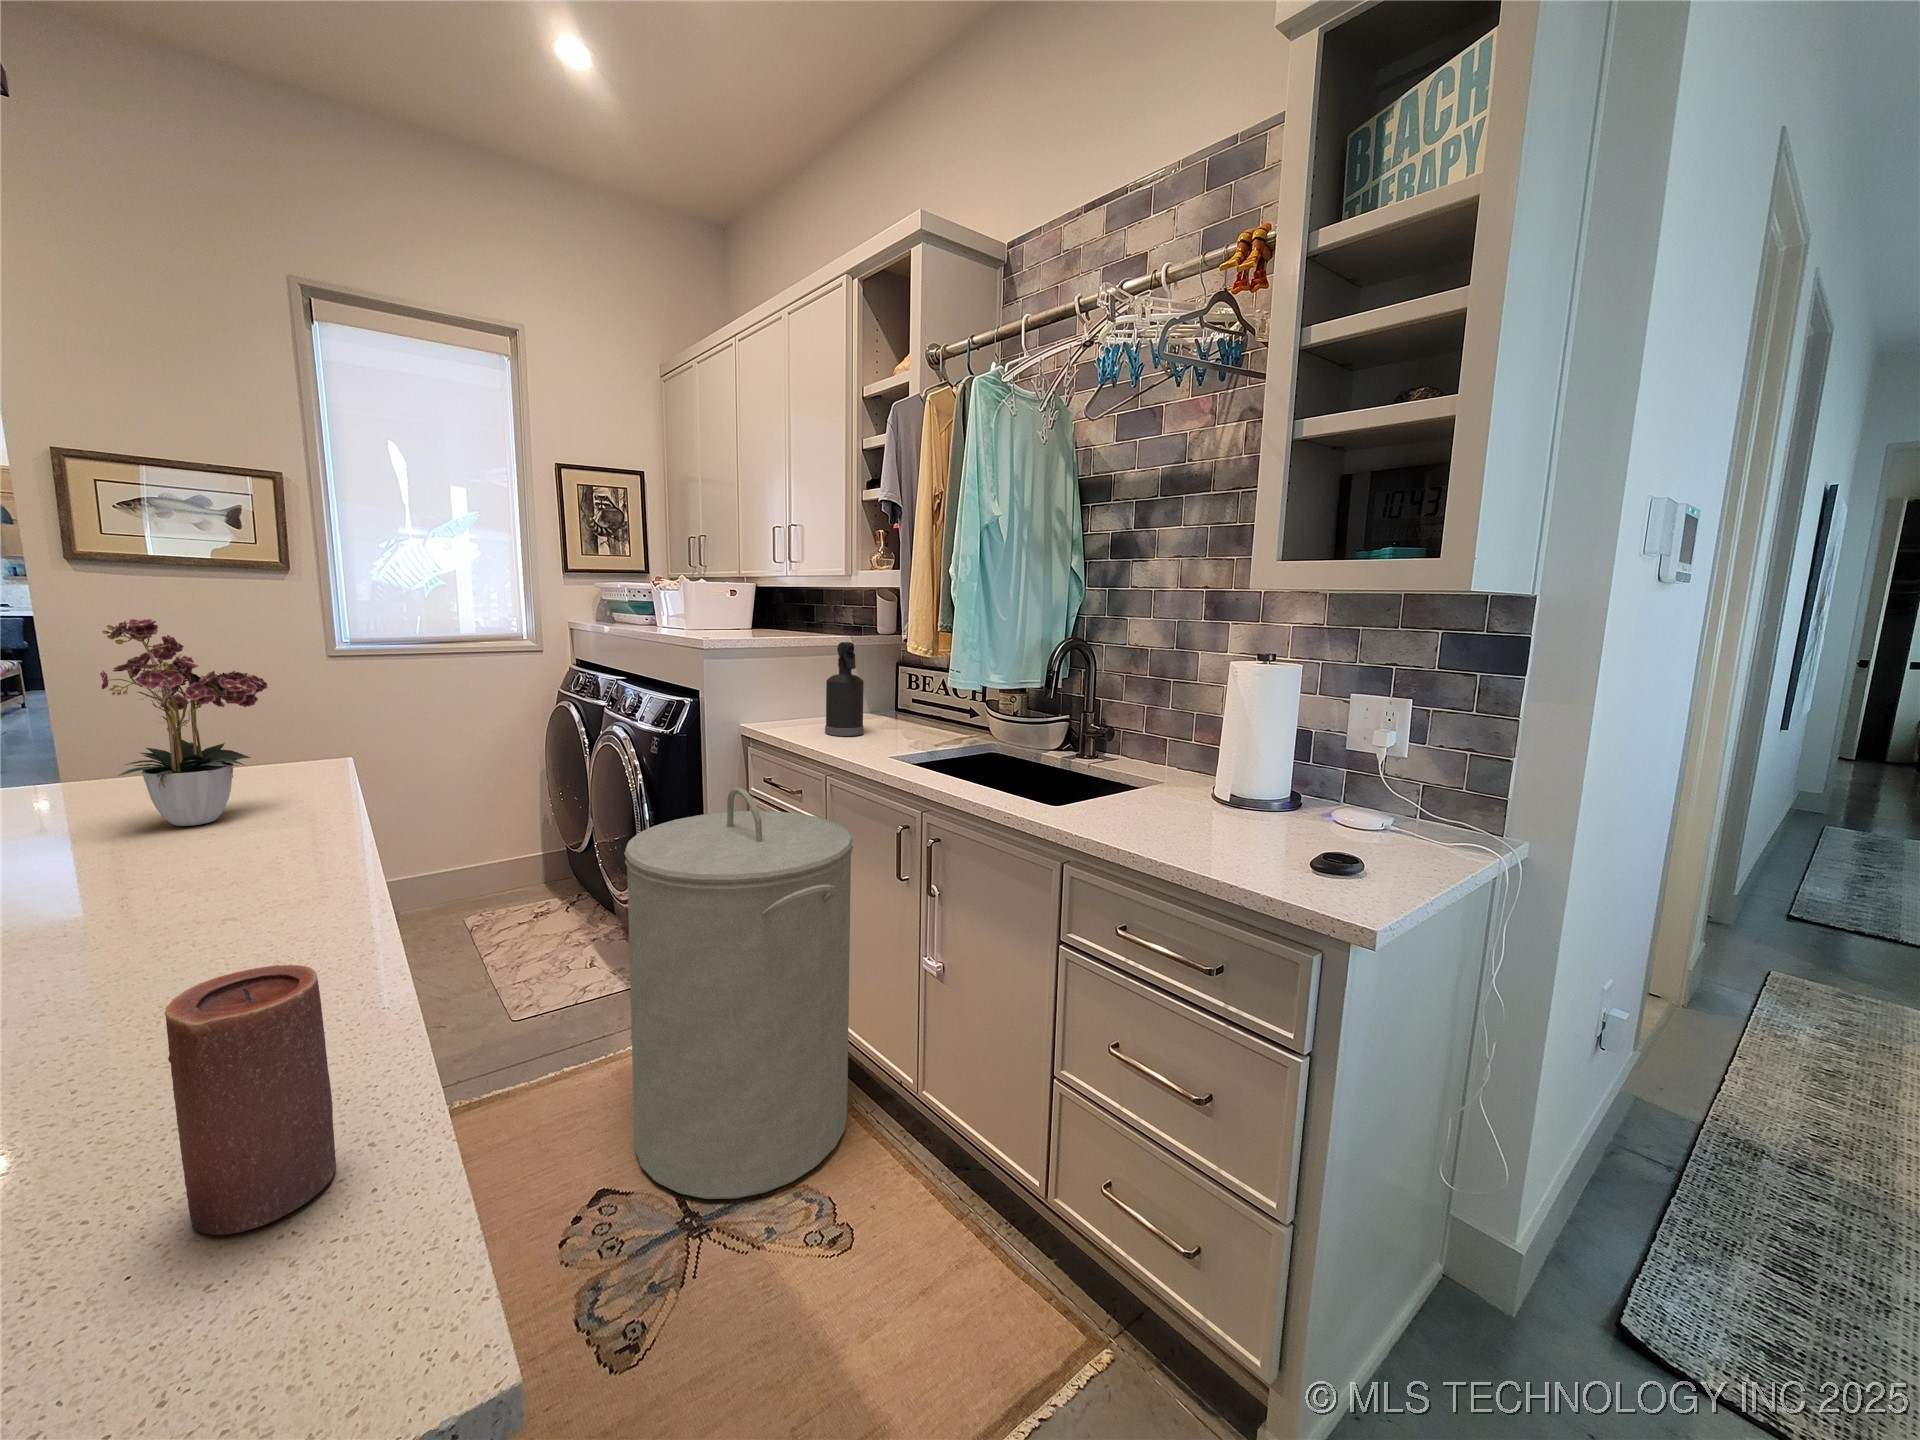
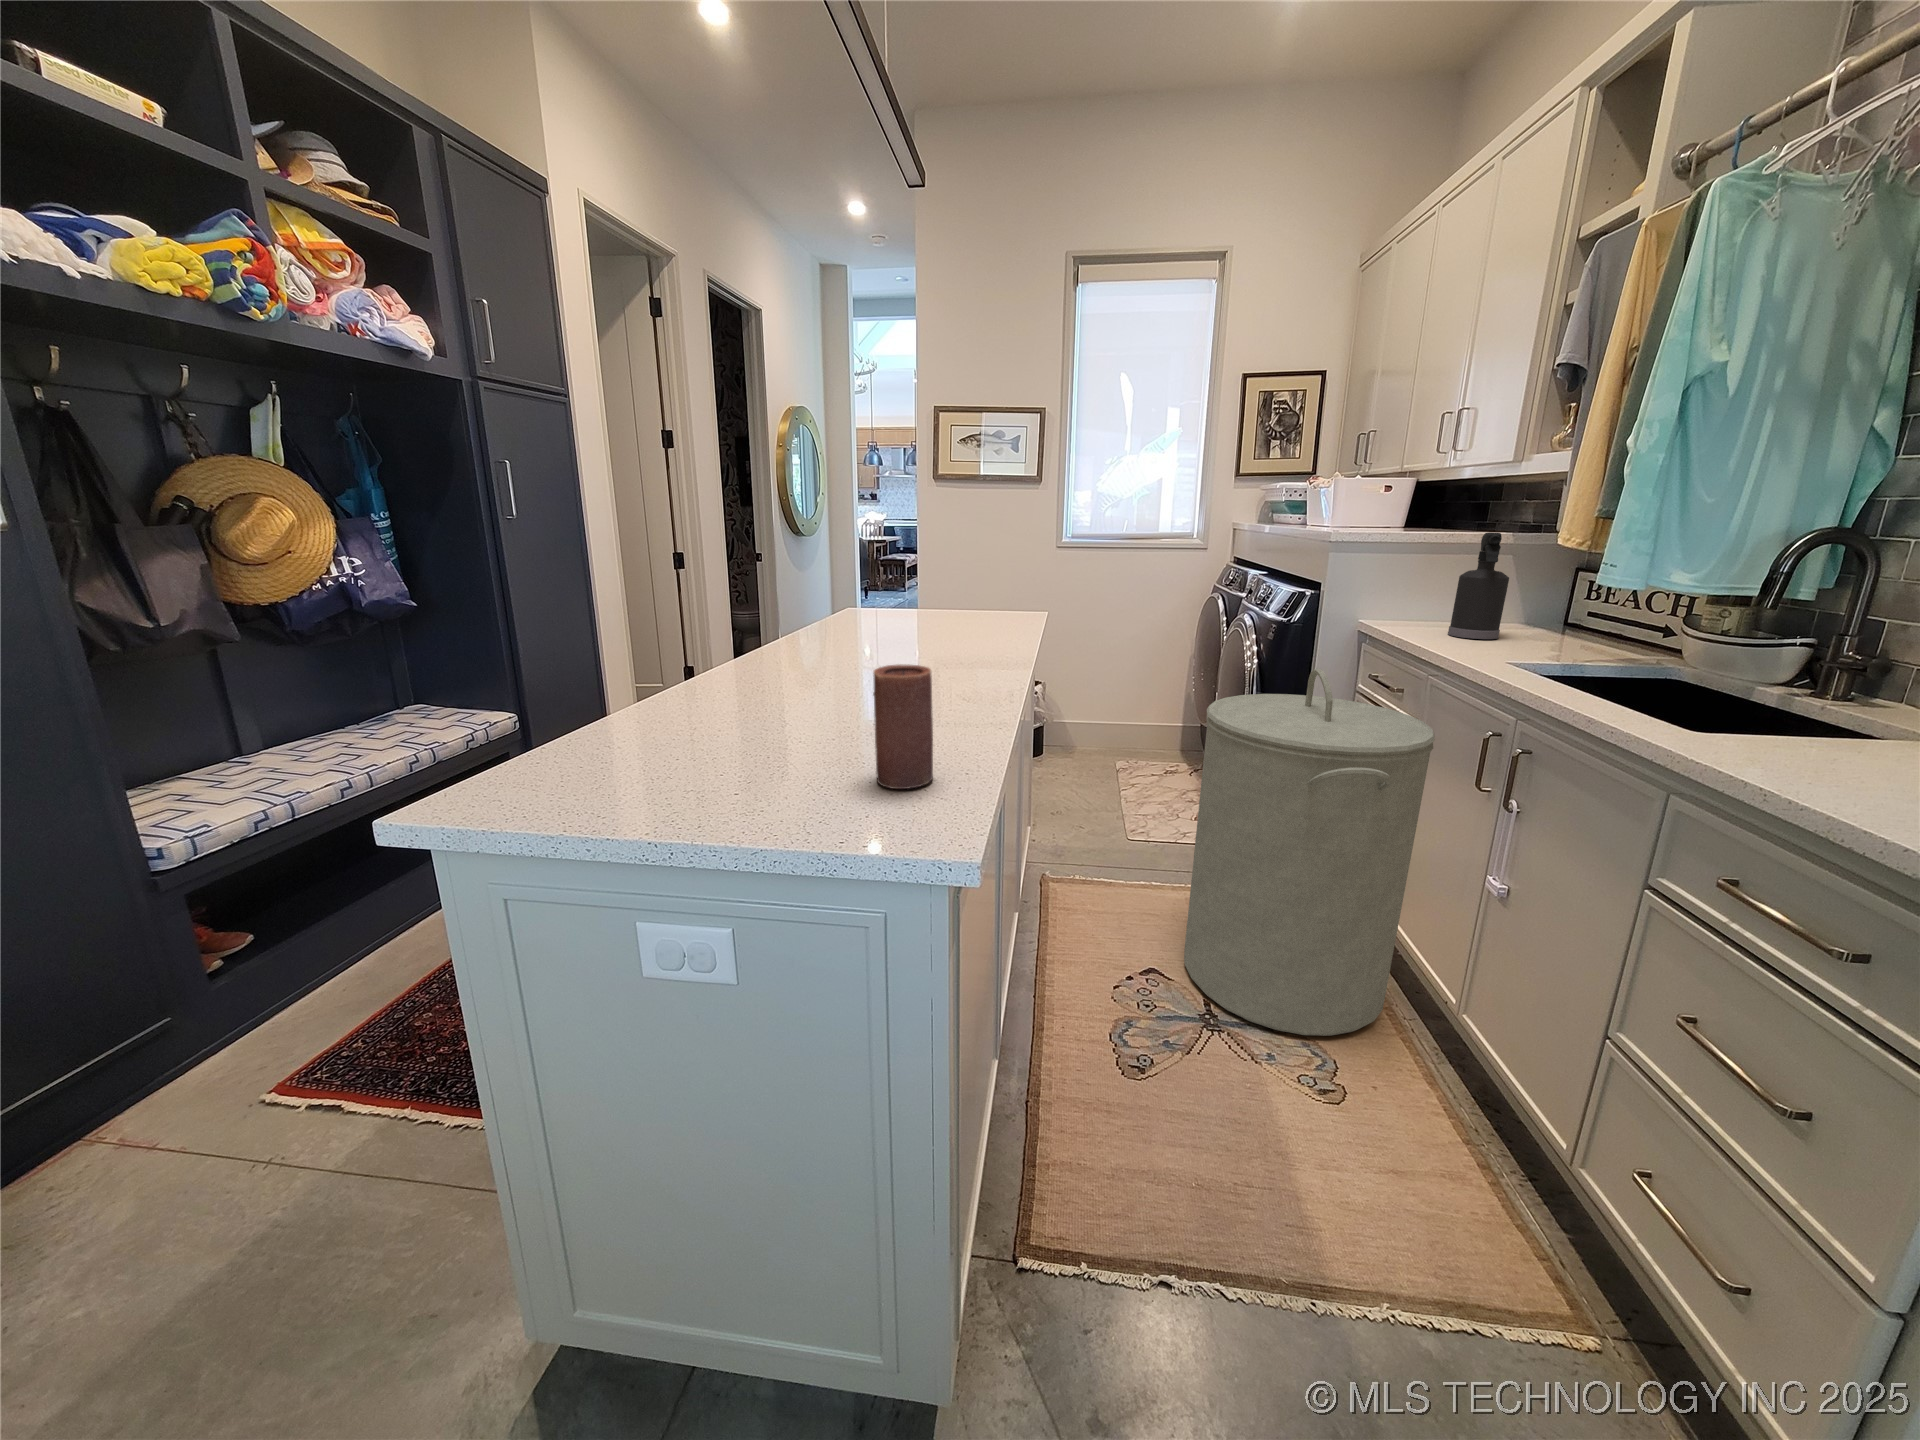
flower arrangement: present [100,619,268,826] -> none [921,503,1005,636]

